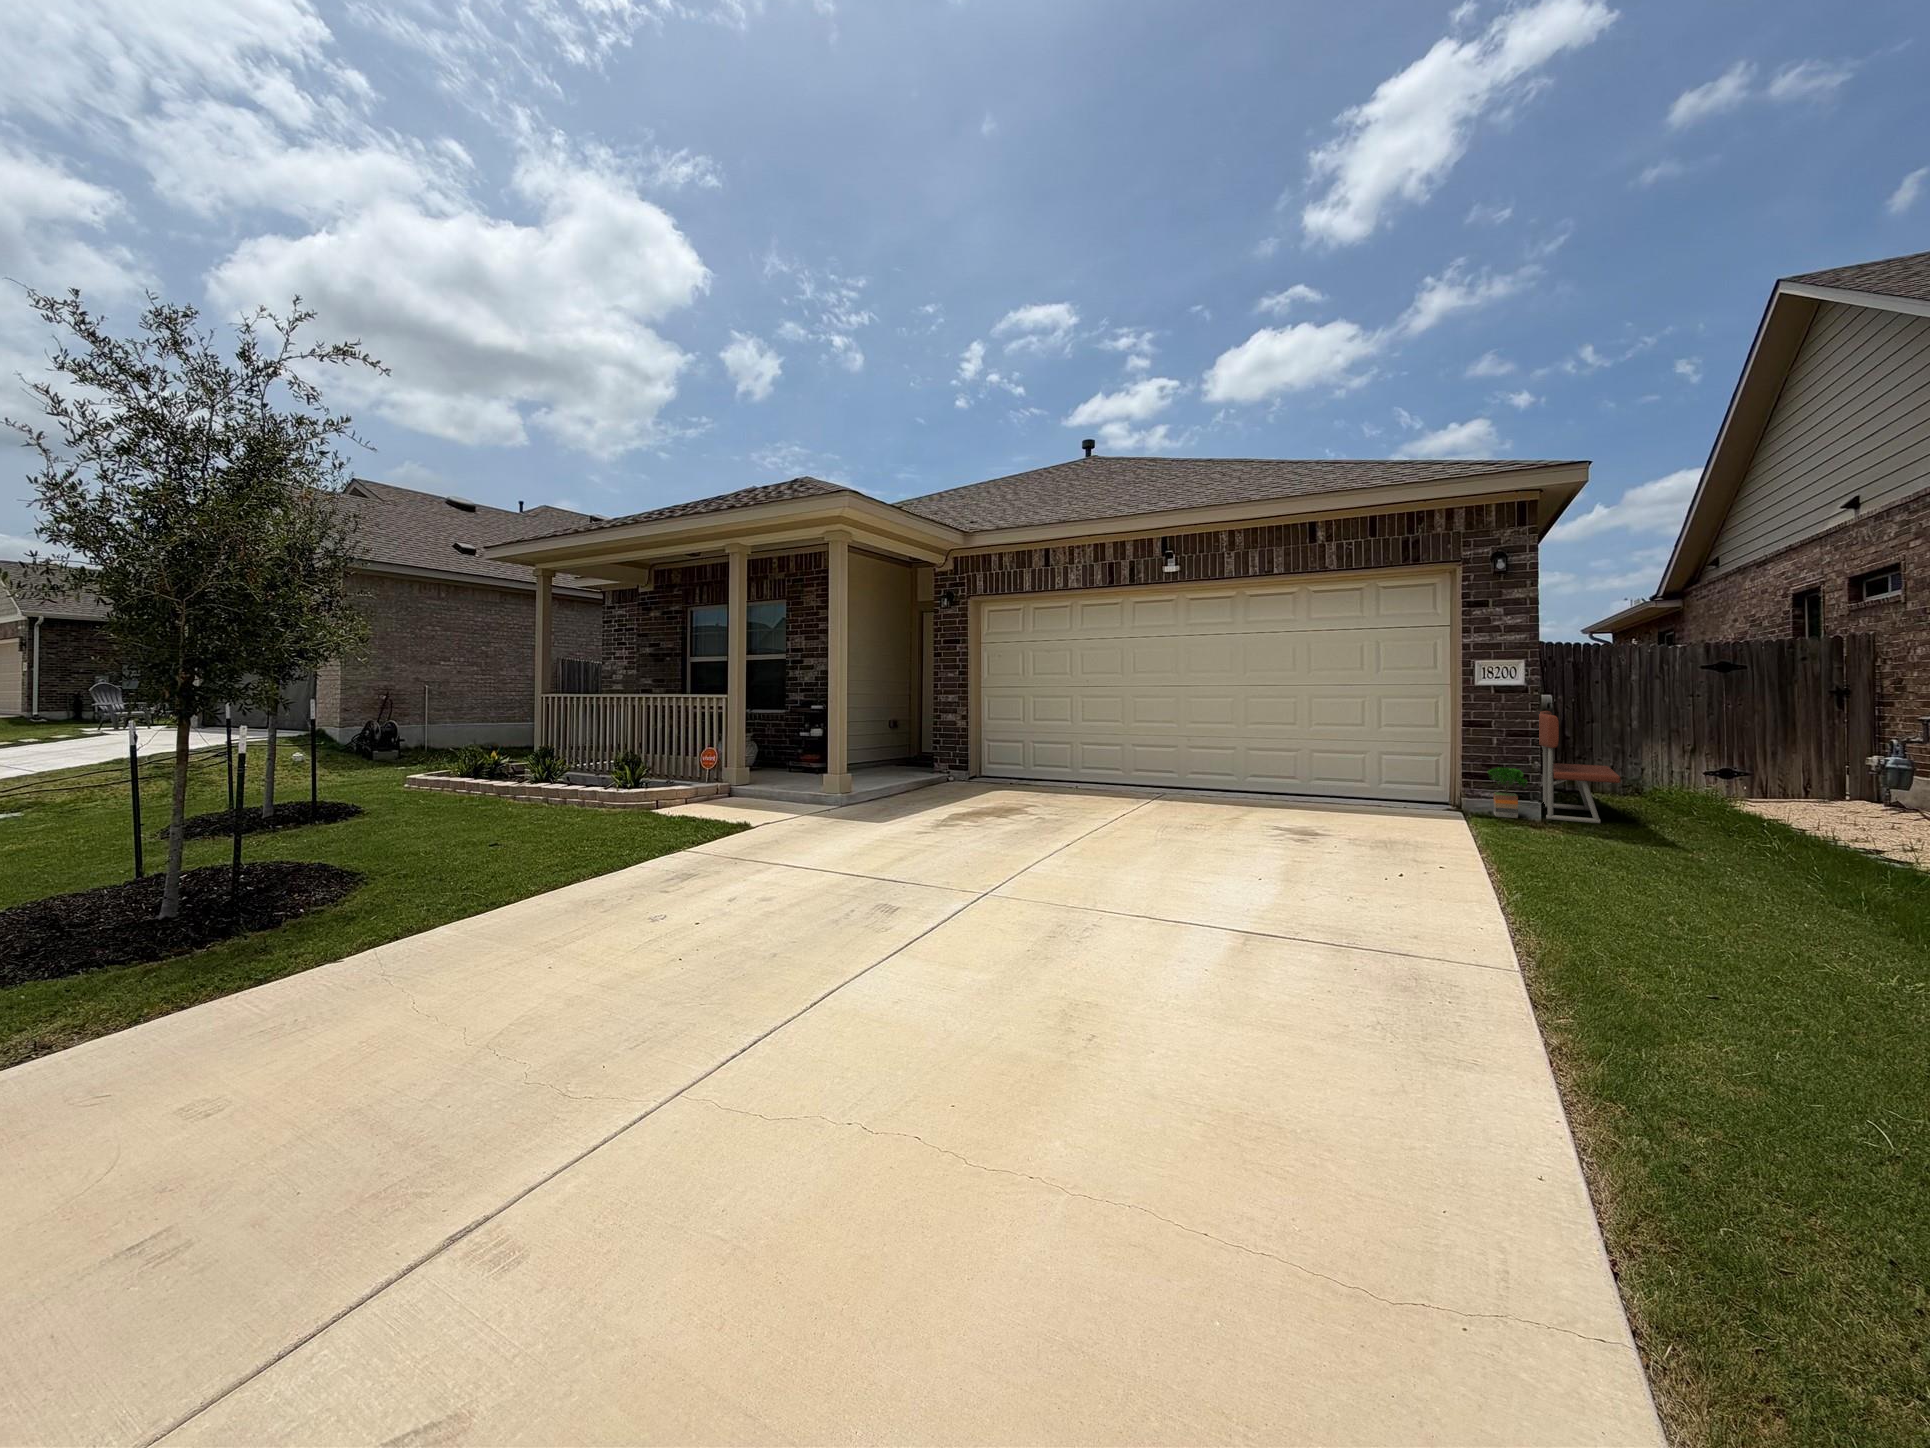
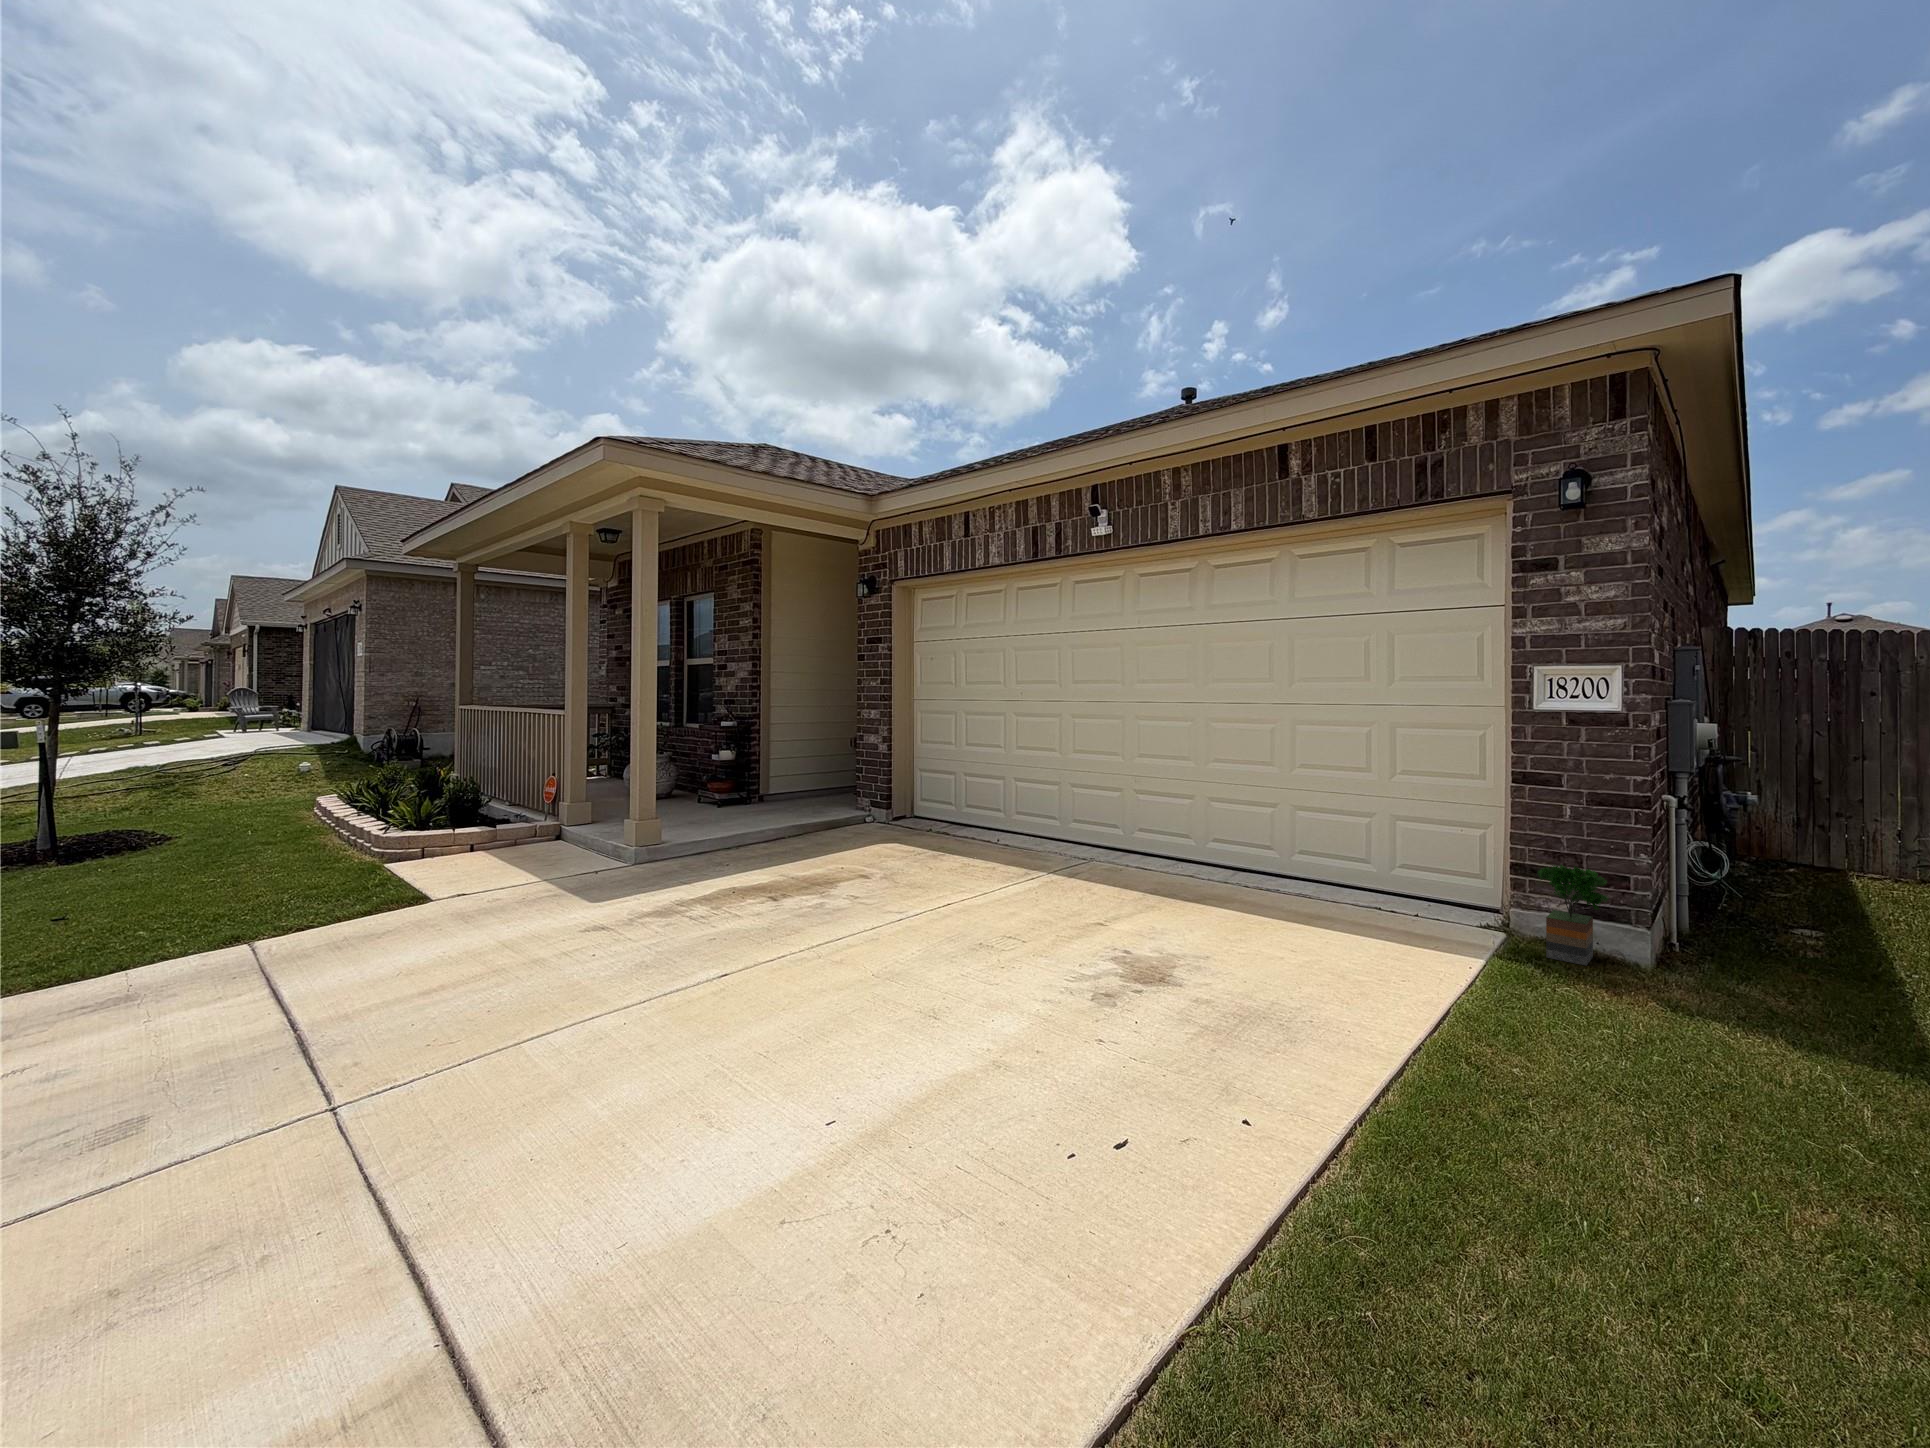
bench: present [1539,711,1621,823] -> none [1673,758,1842,989]

